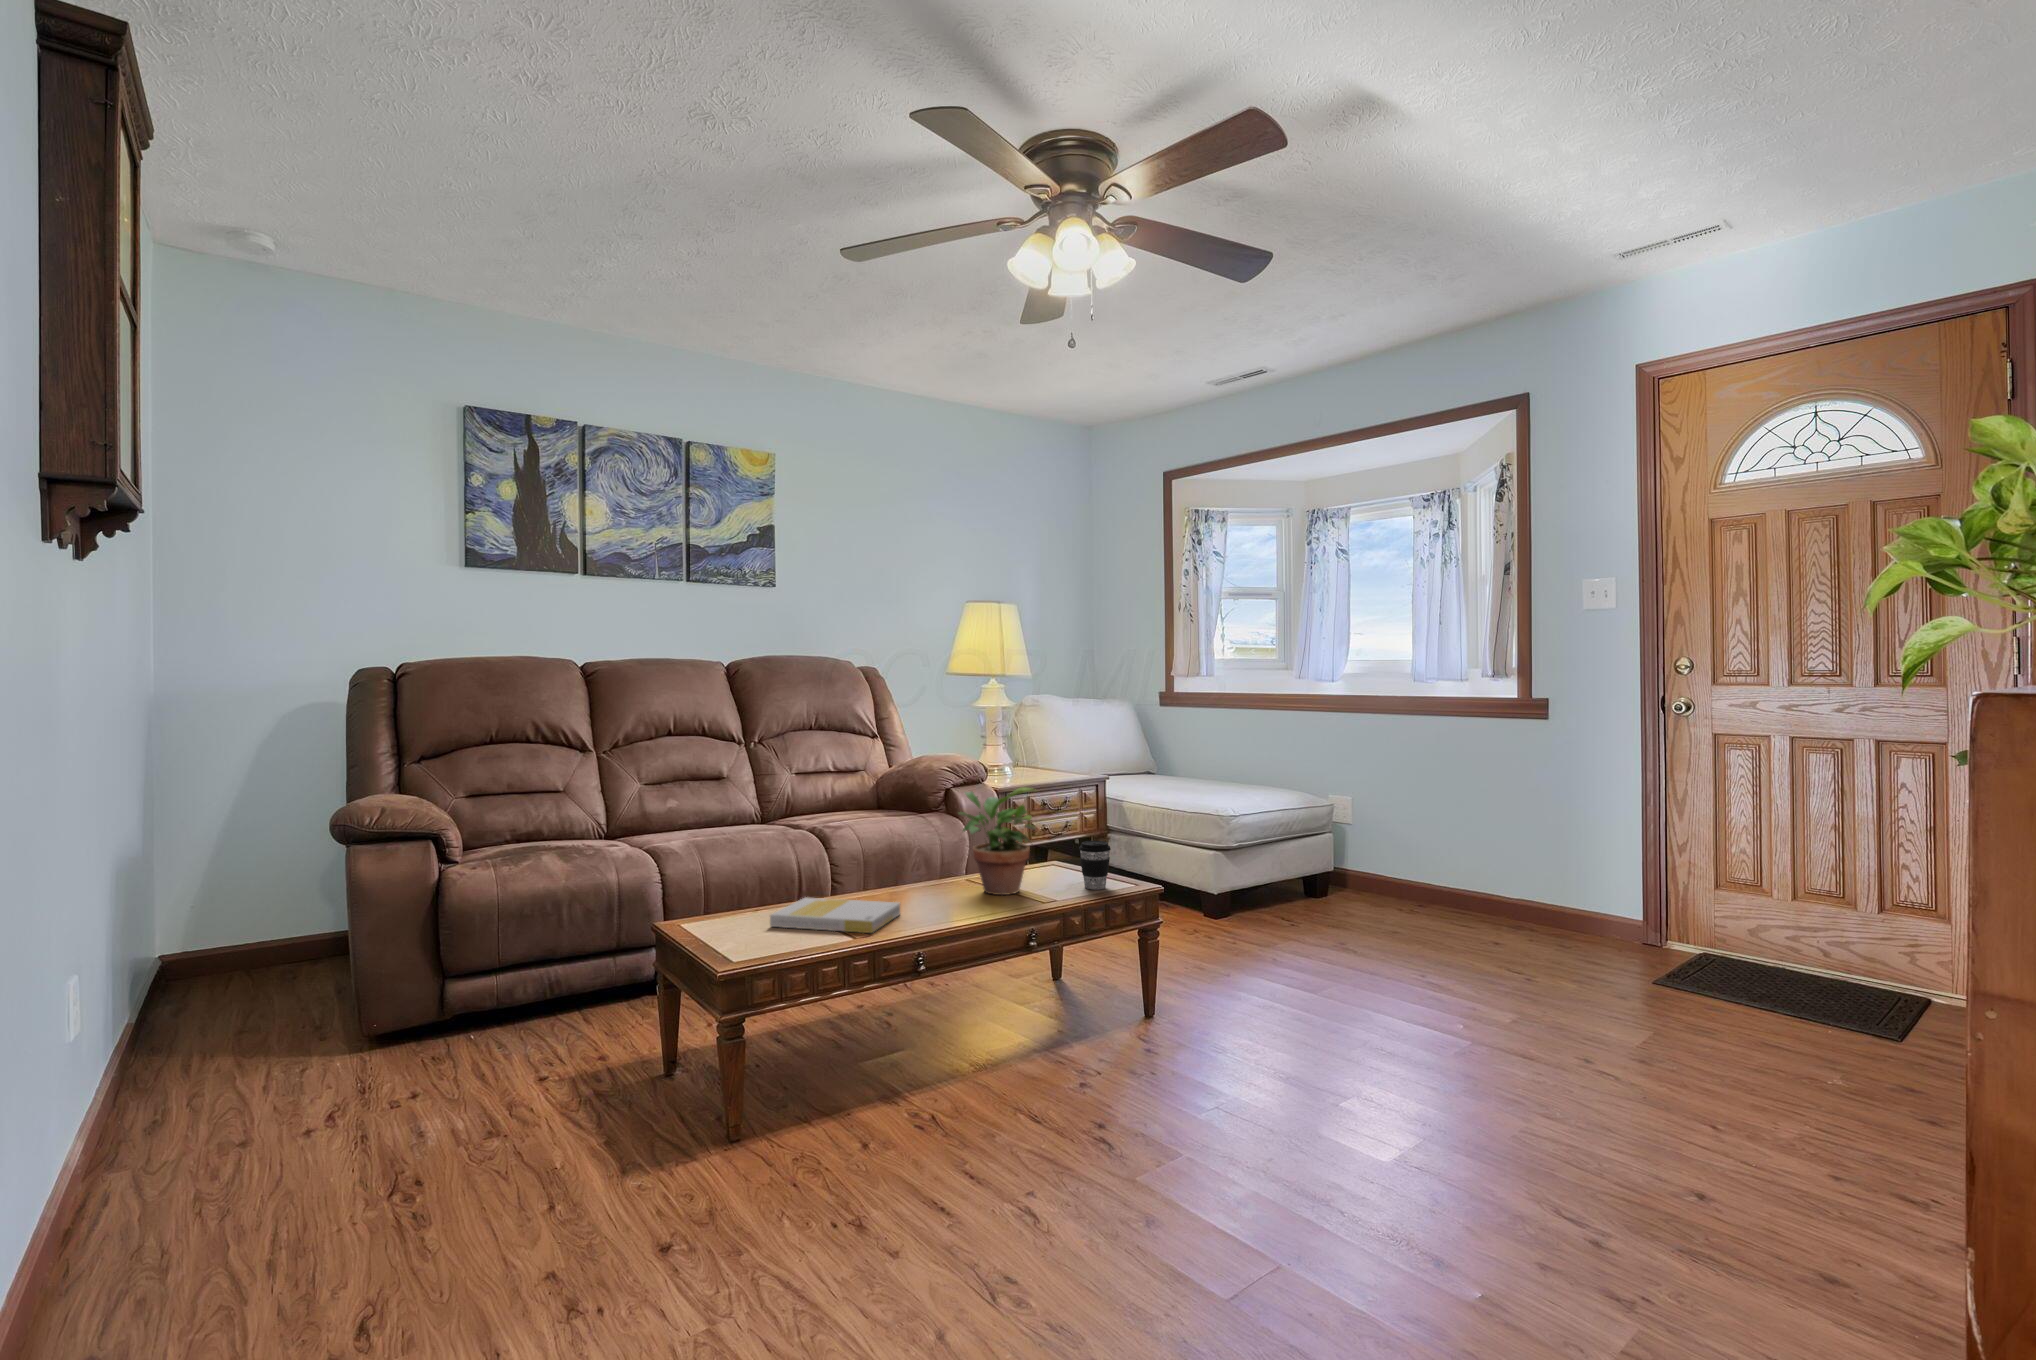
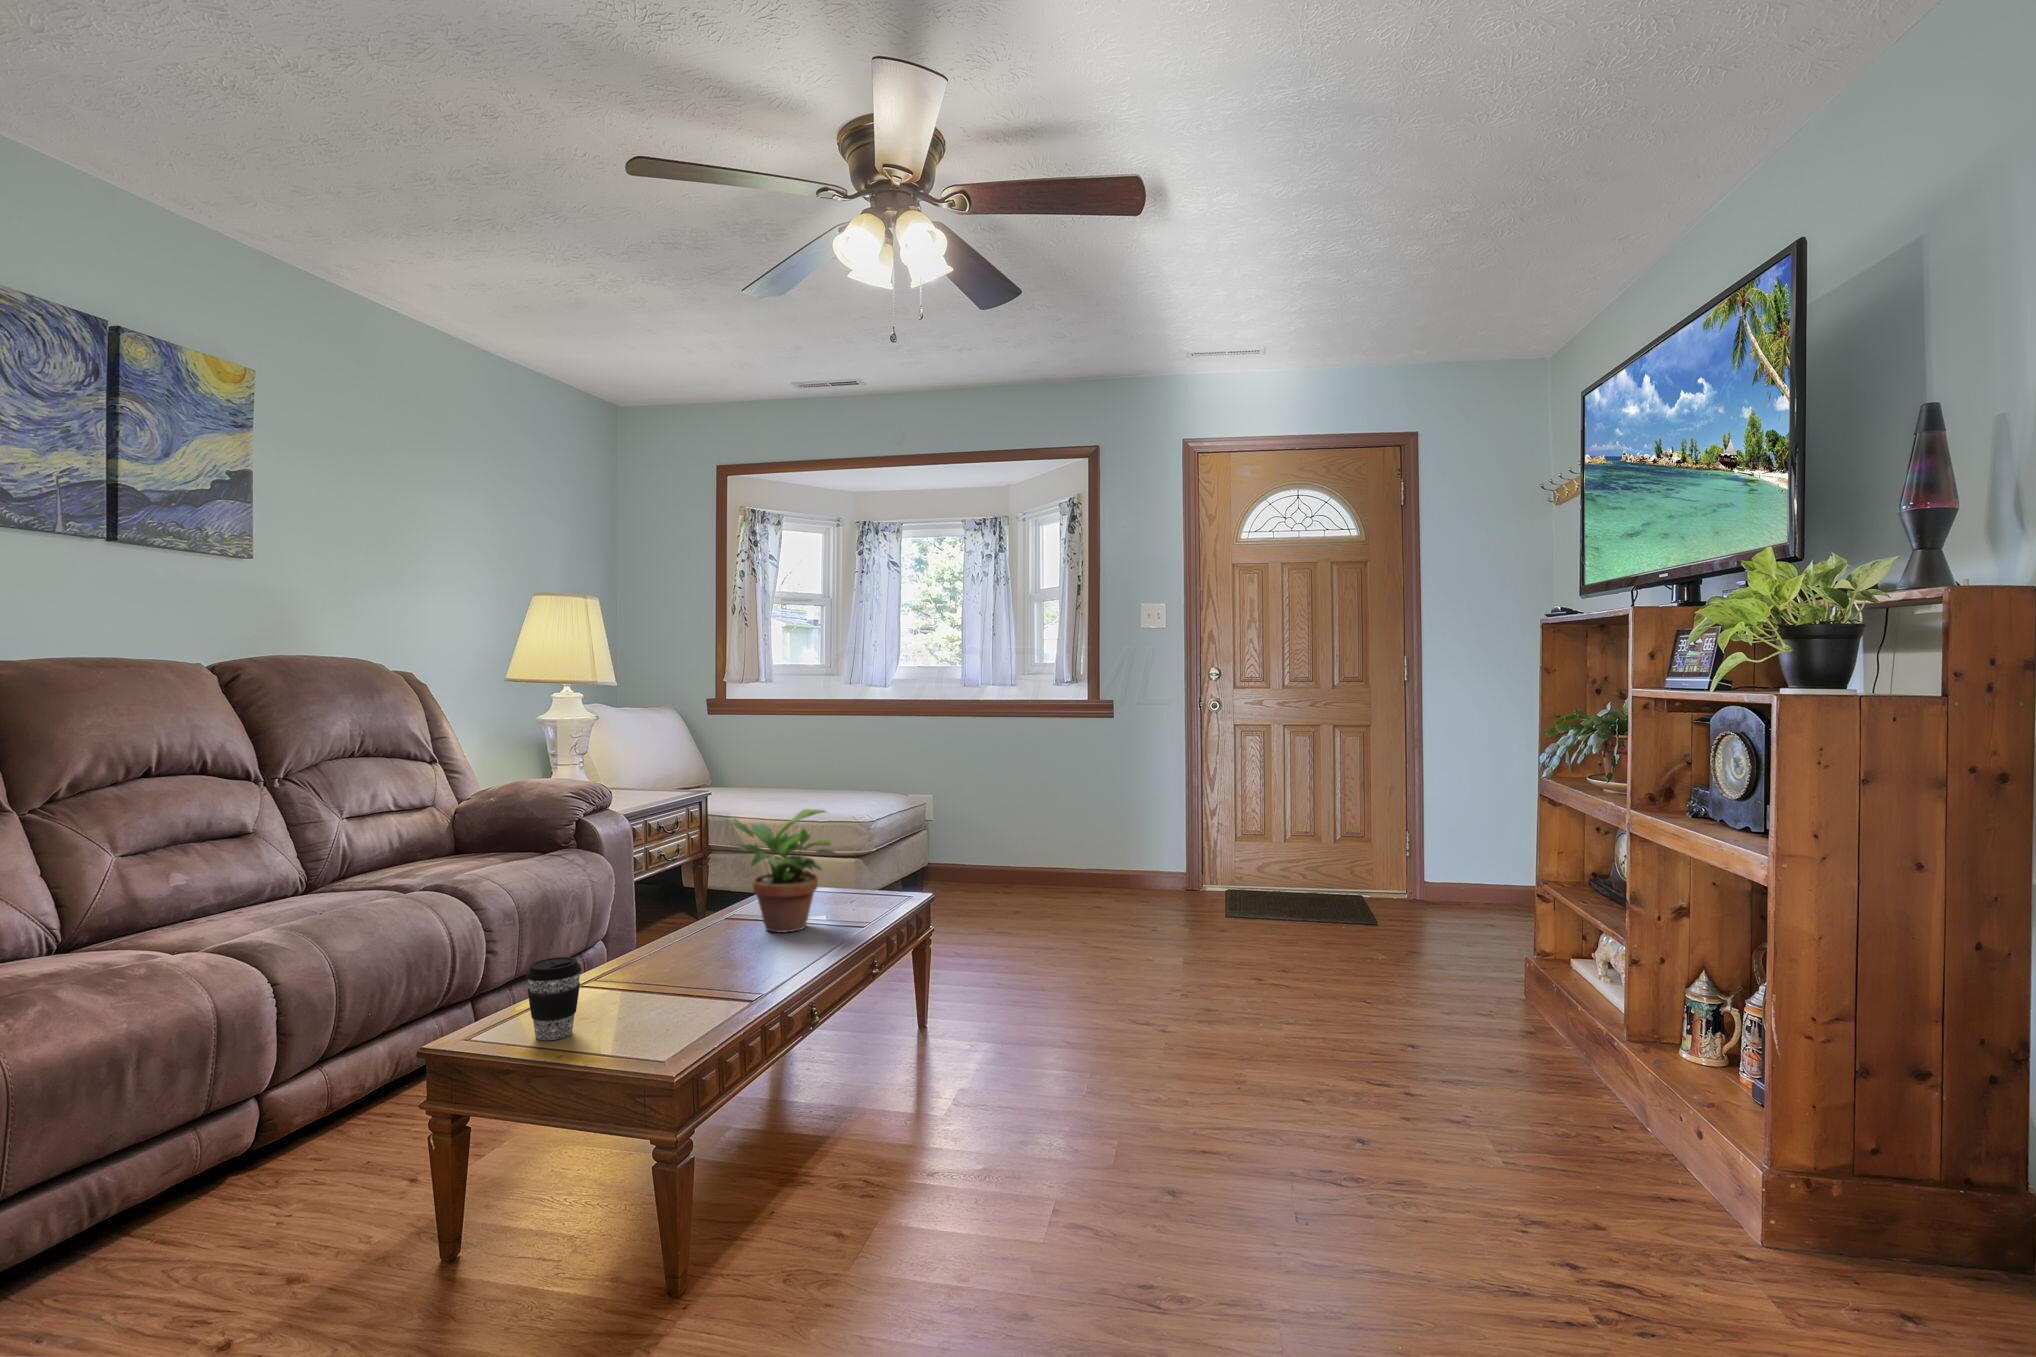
coffee cup: present [1079,841,1111,889] -> present [525,957,582,1040]
book: present [770,897,900,933] -> none [593,957,742,1017]

